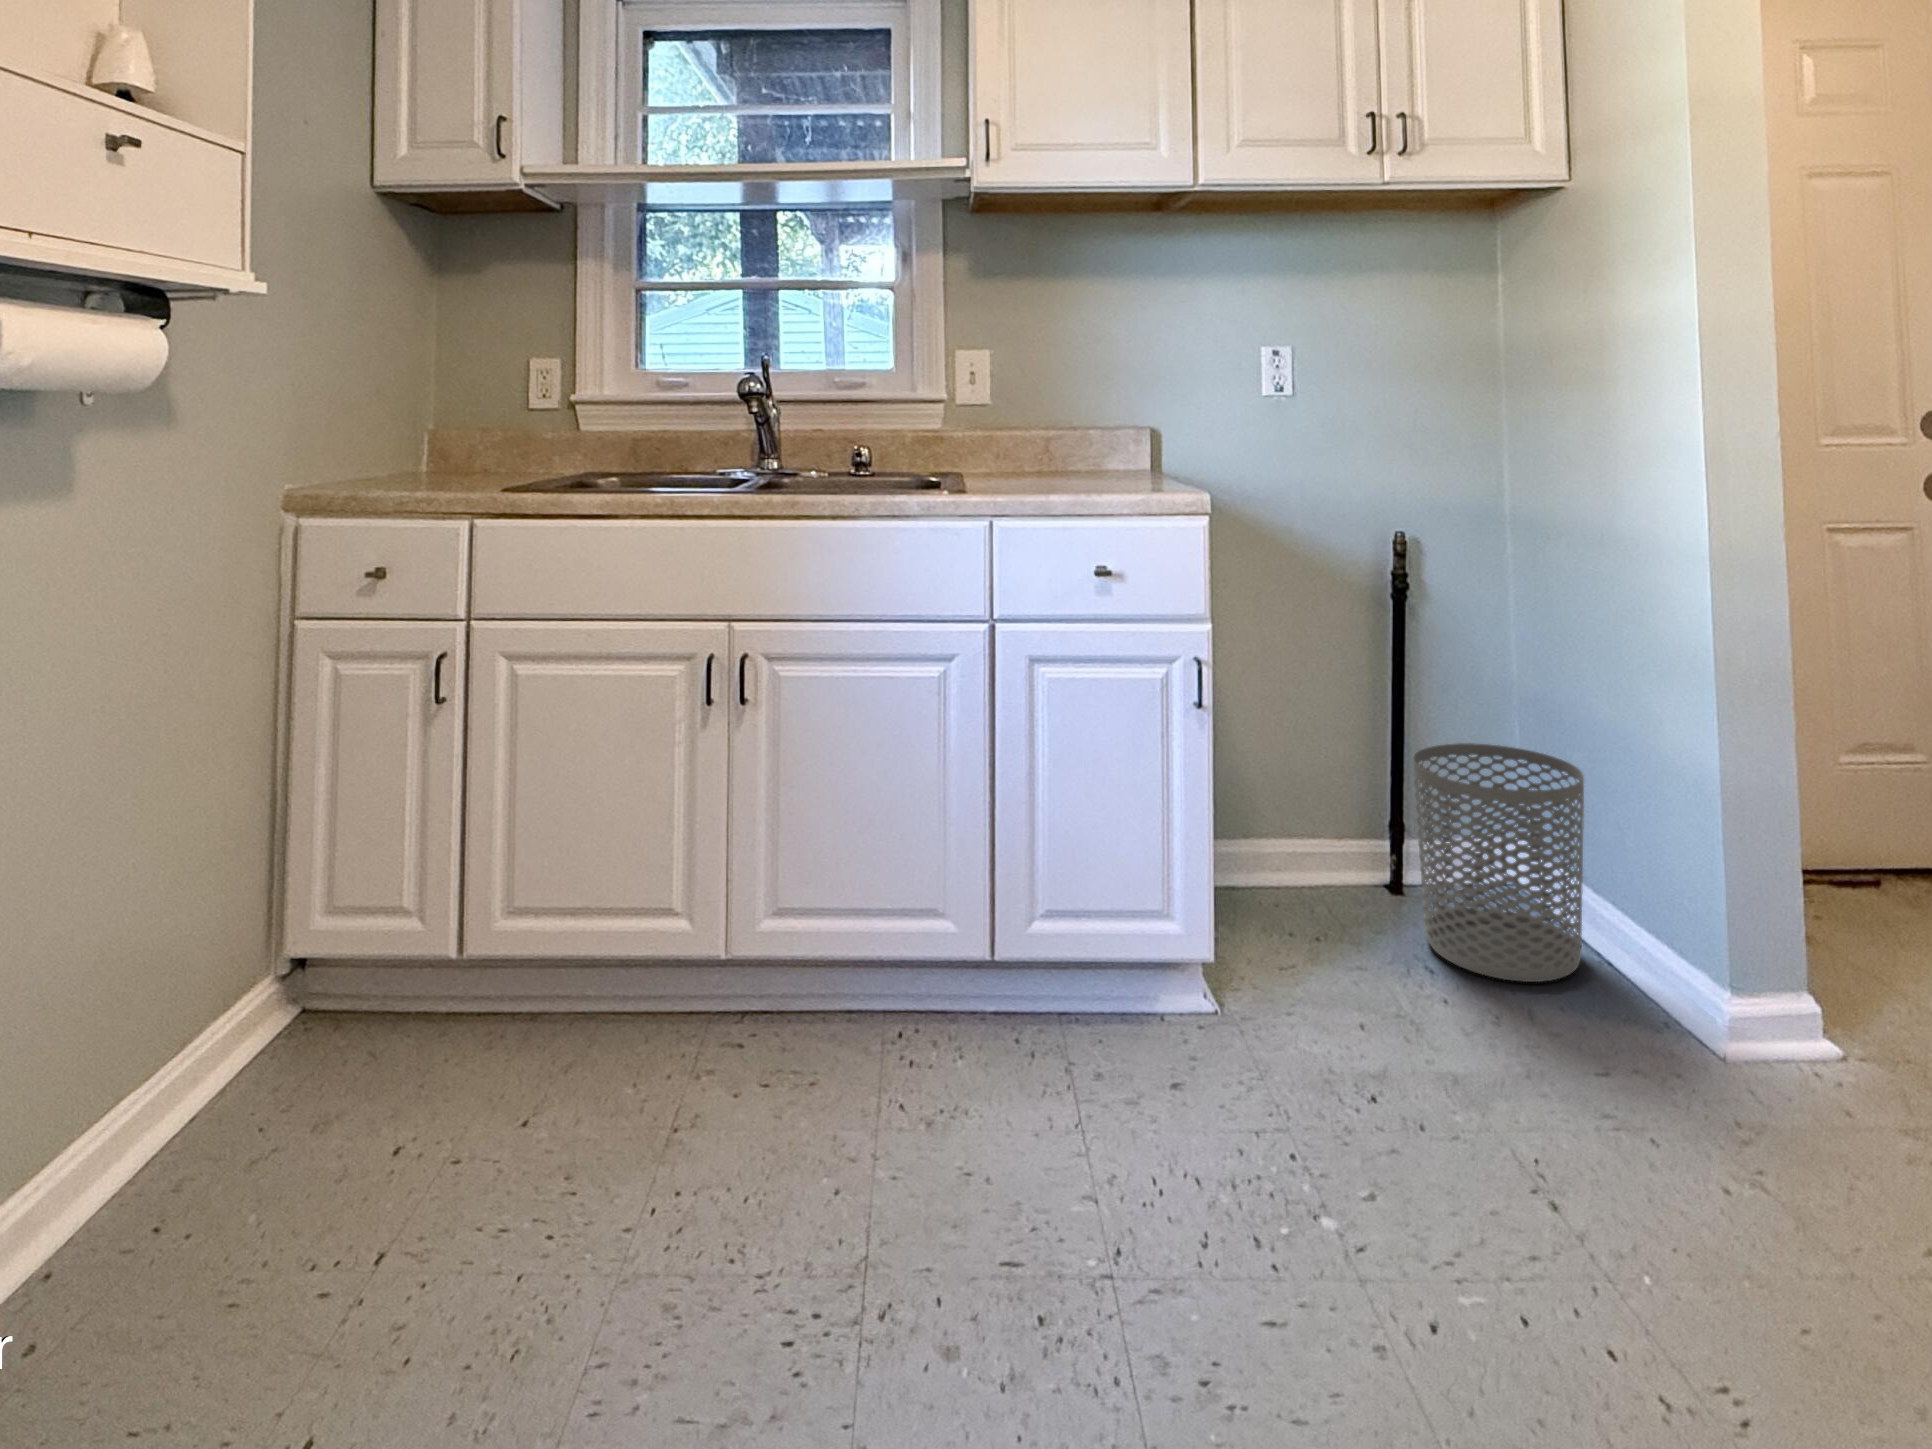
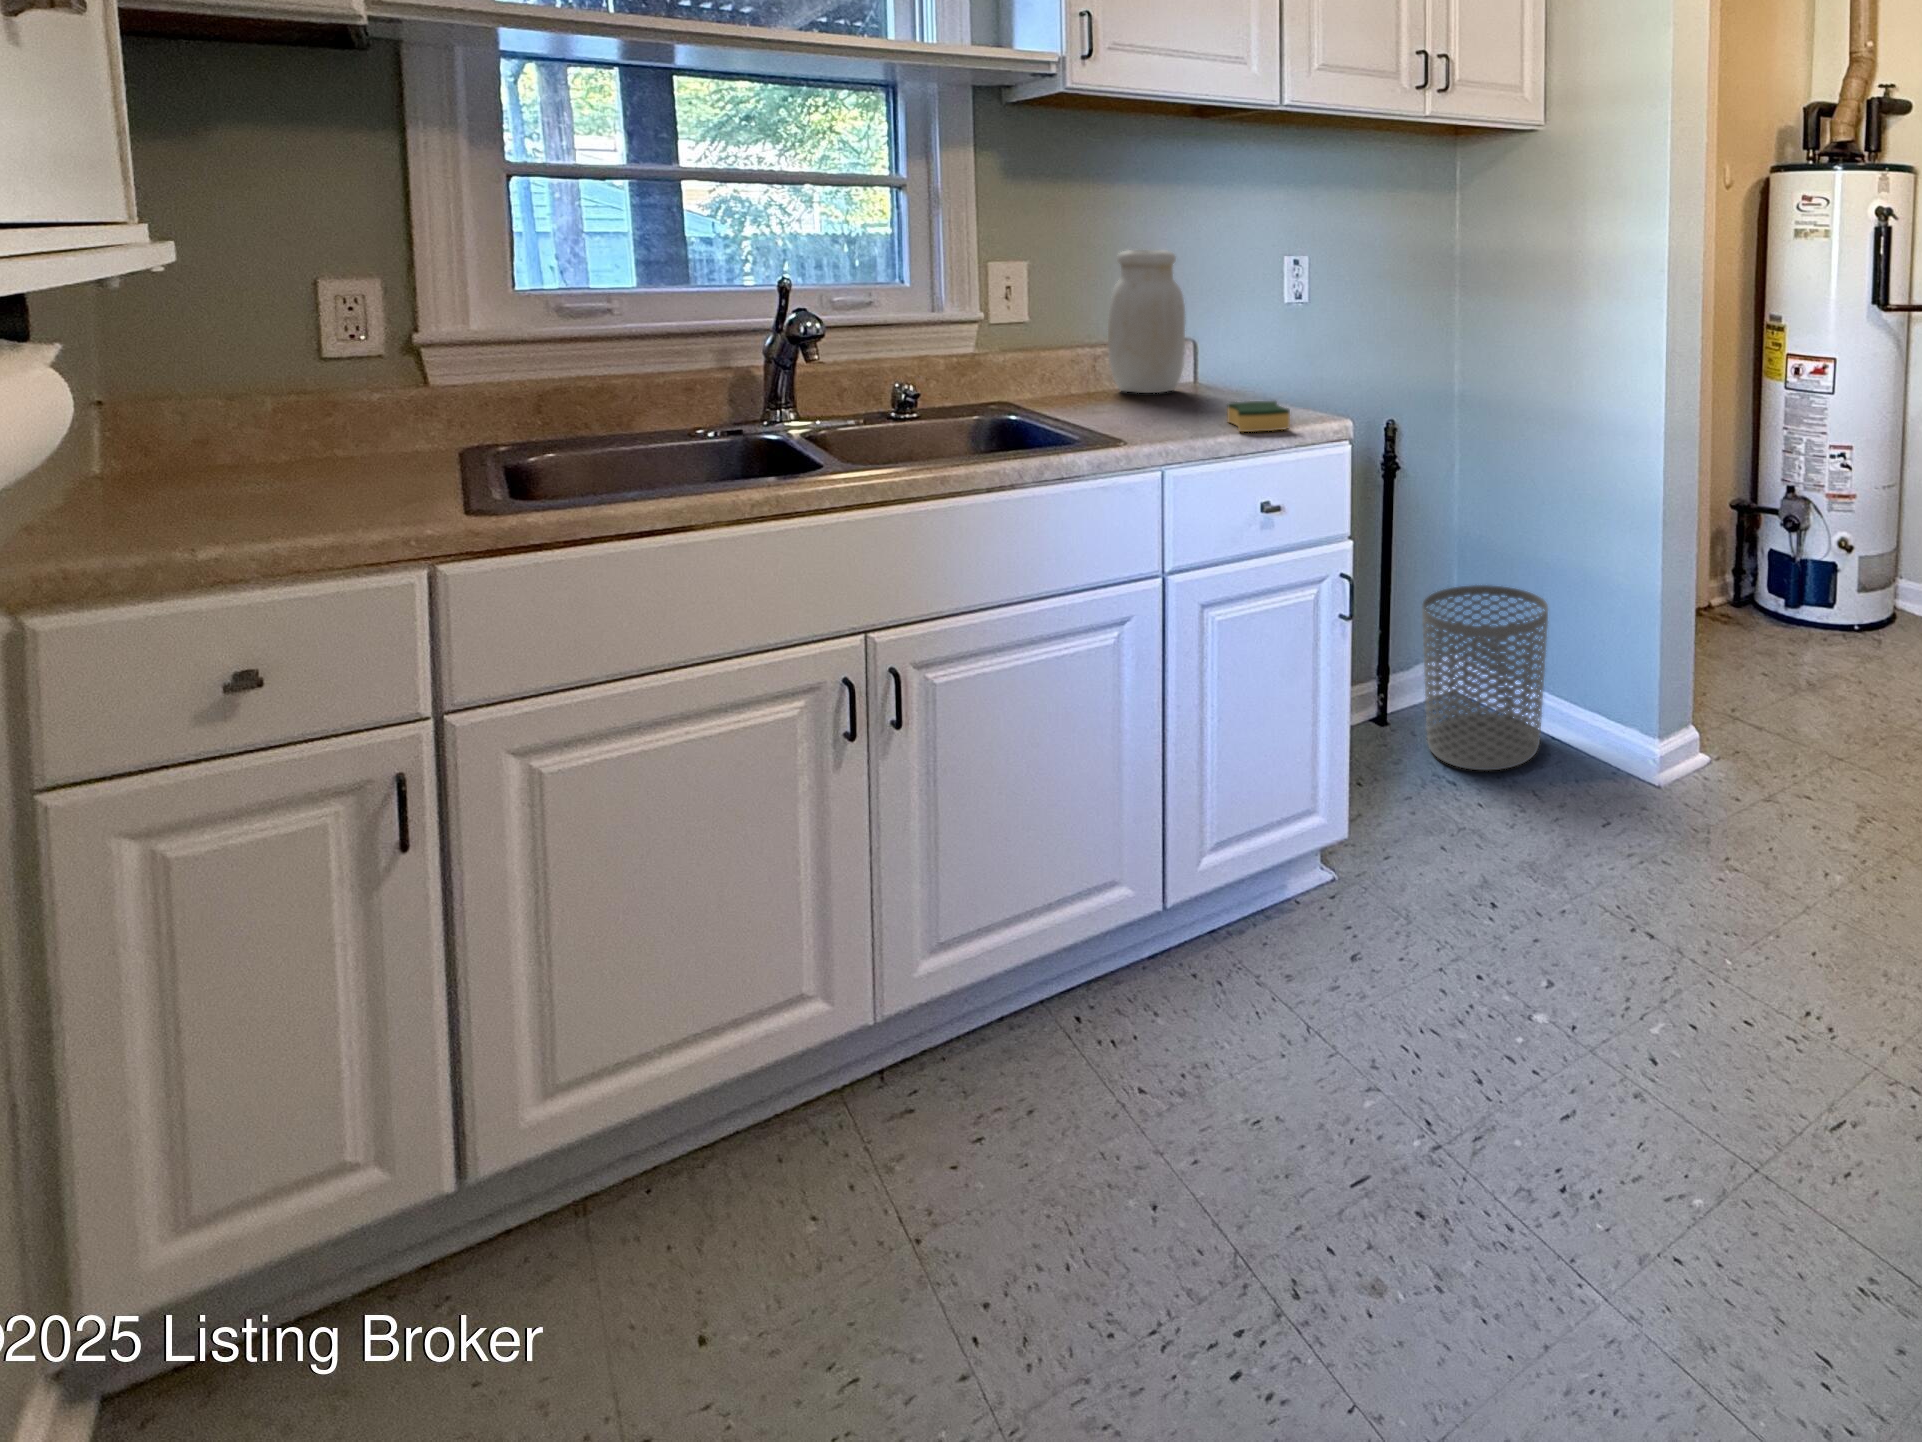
jar: none [1062,337,1135,475] -> present [1108,250,1185,393]
sponge: none [1096,474,1158,500] -> present [1227,401,1290,432]

